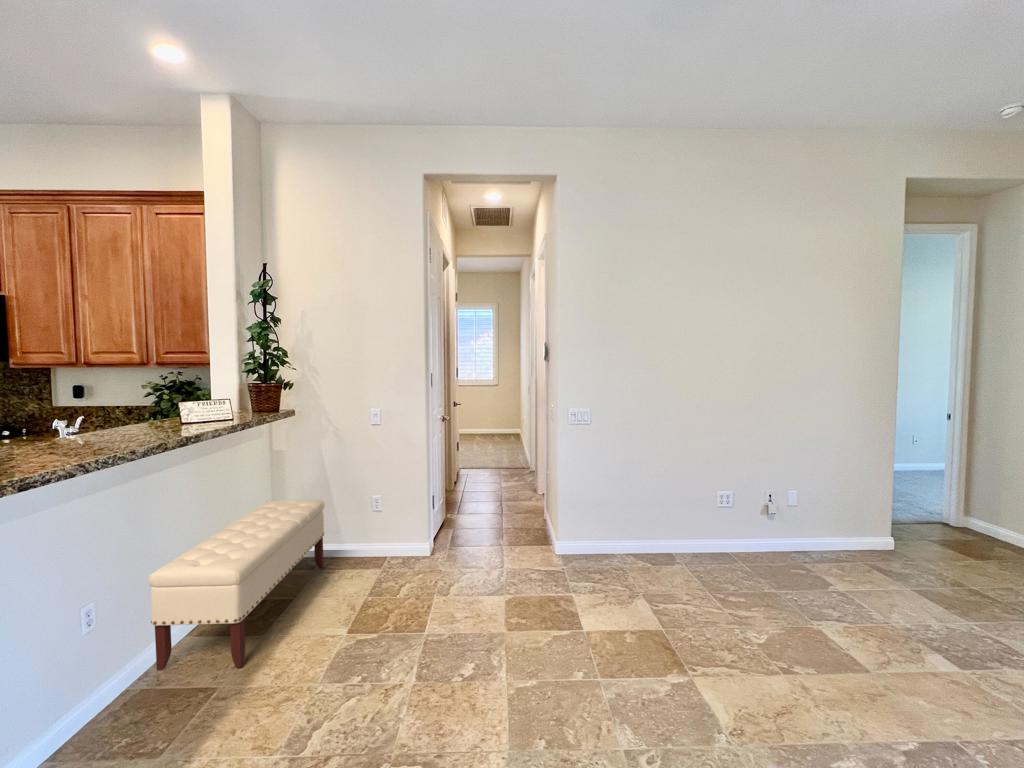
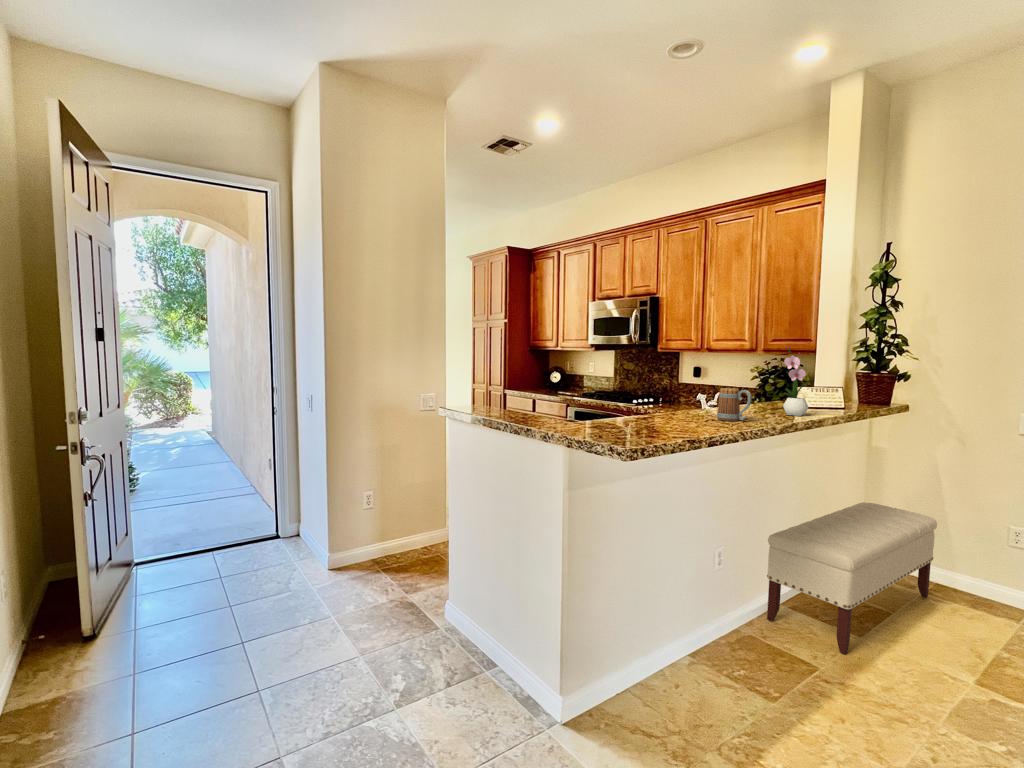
flower arrangement: none [150,359,188,435] -> present [783,346,811,416]
mug: none [43,413,95,457] -> present [717,388,752,421]

